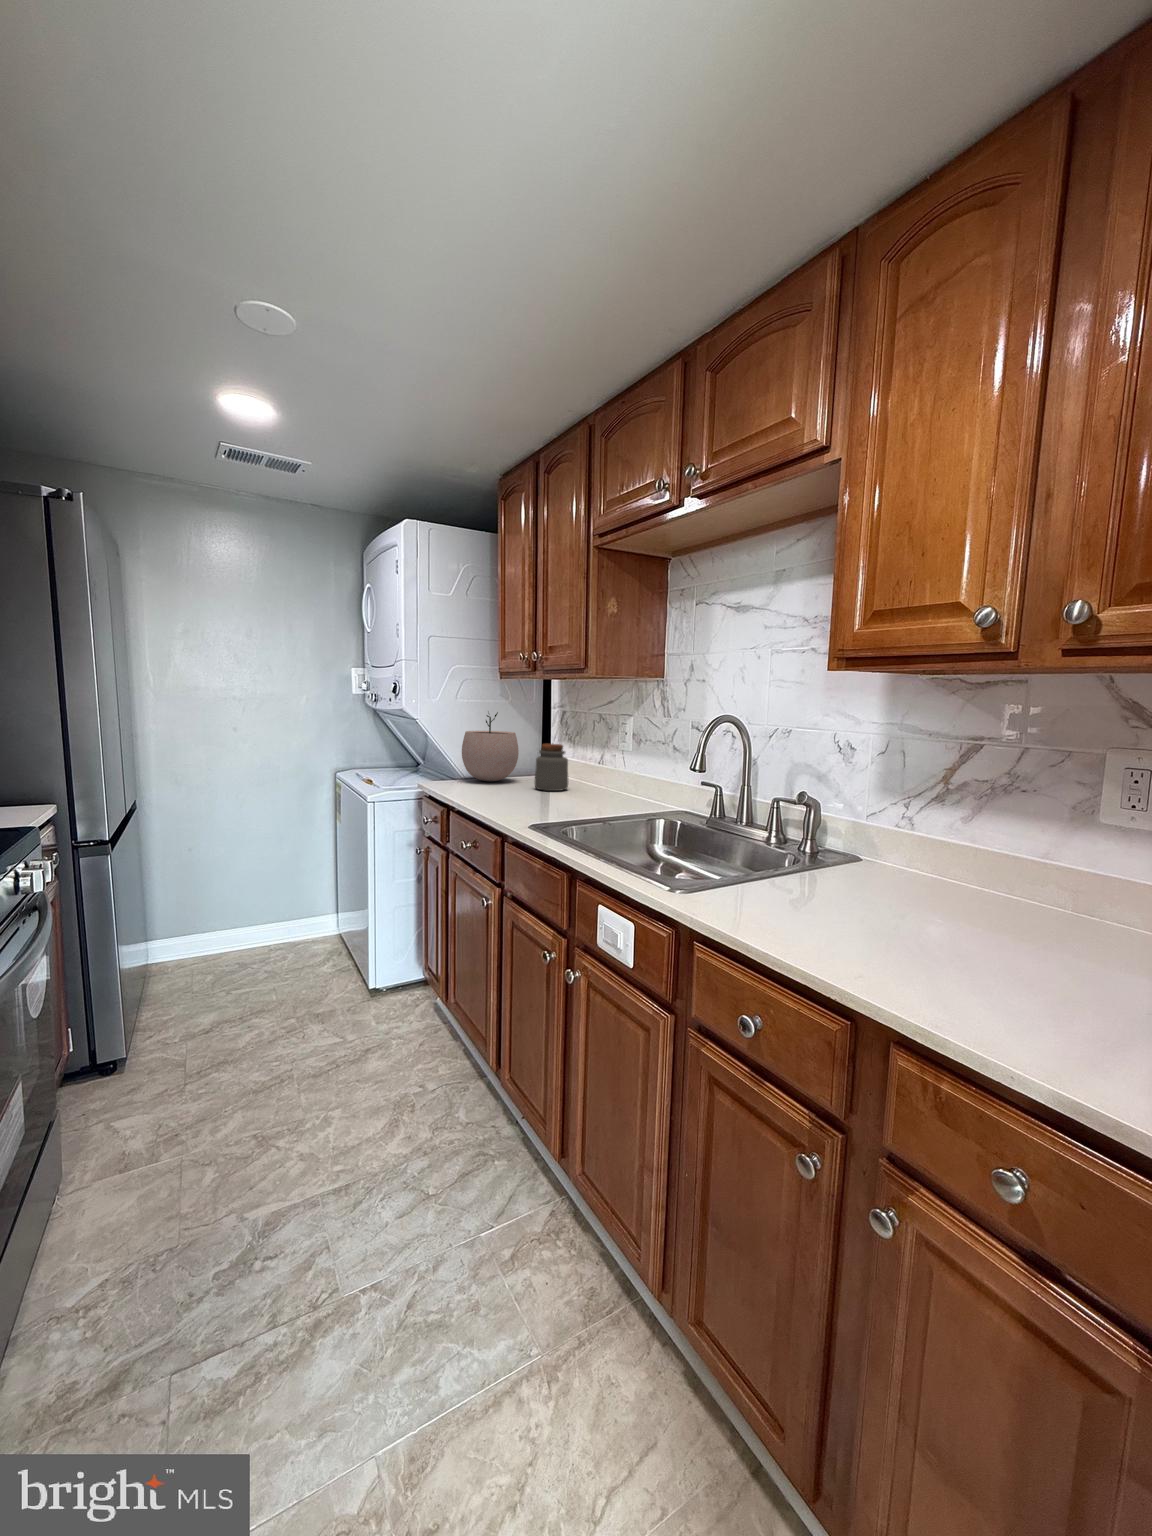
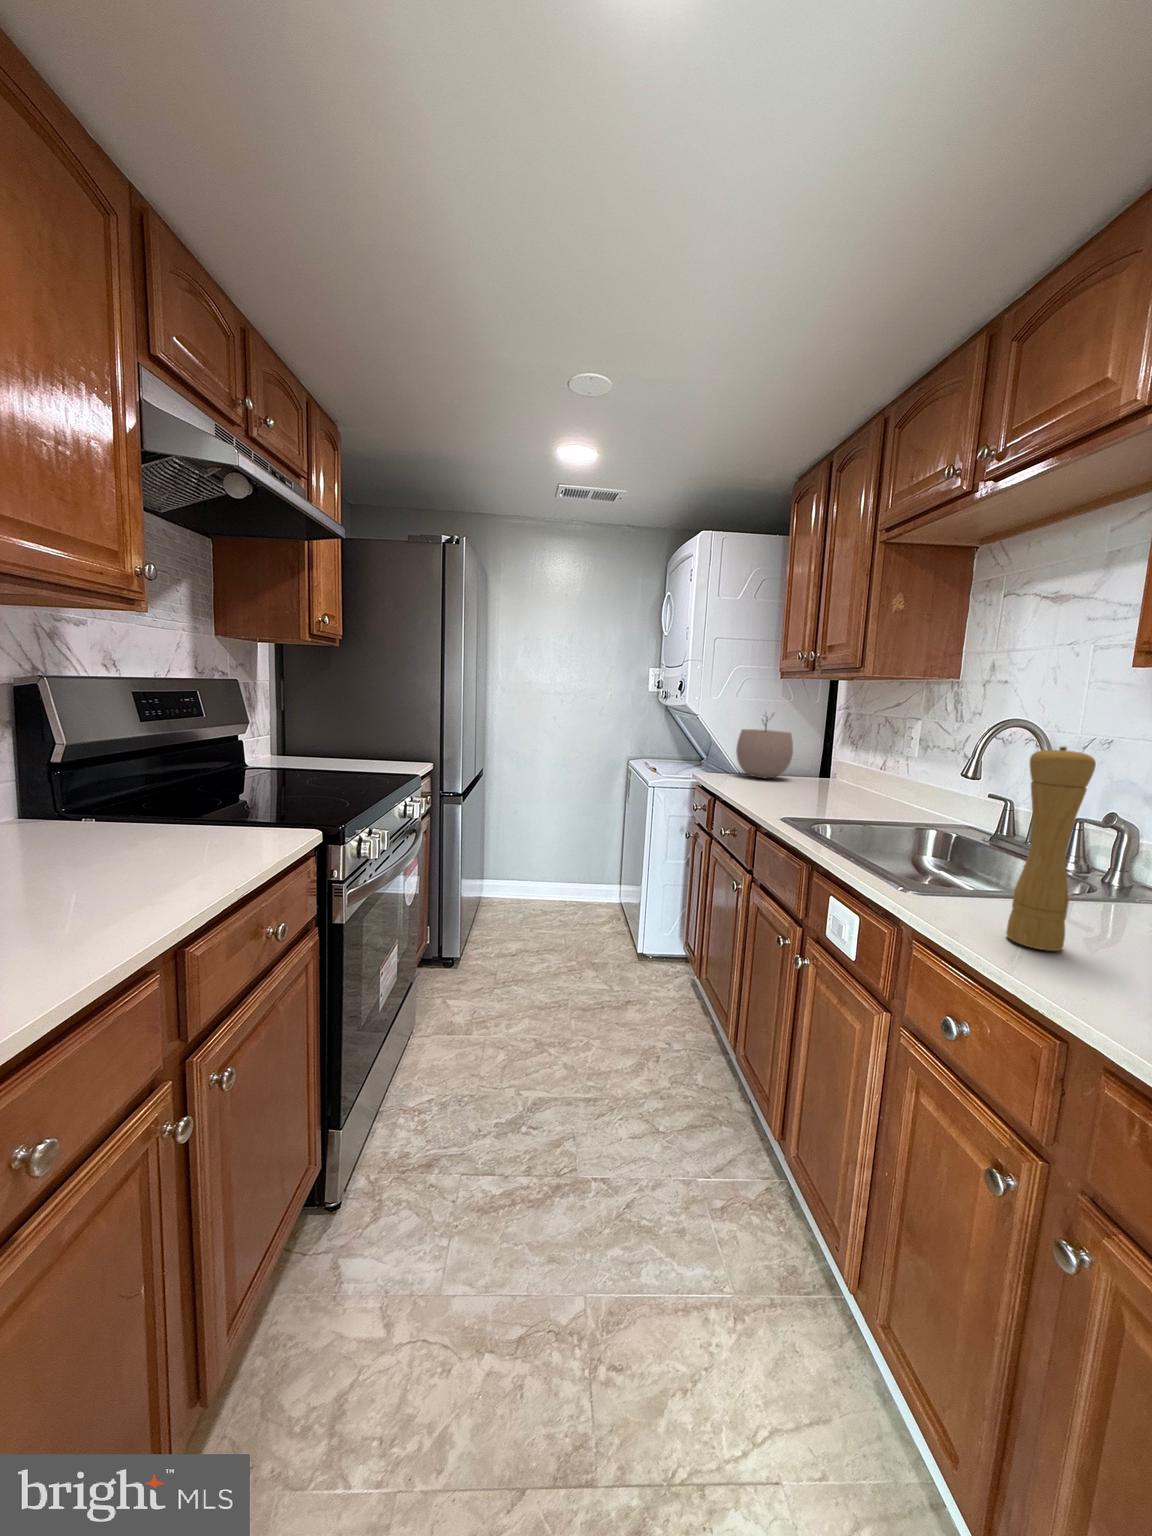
jar: present [535,744,568,791] -> none [805,745,842,792]
pepper mill: none [770,746,828,931] -> present [1006,747,1096,951]

